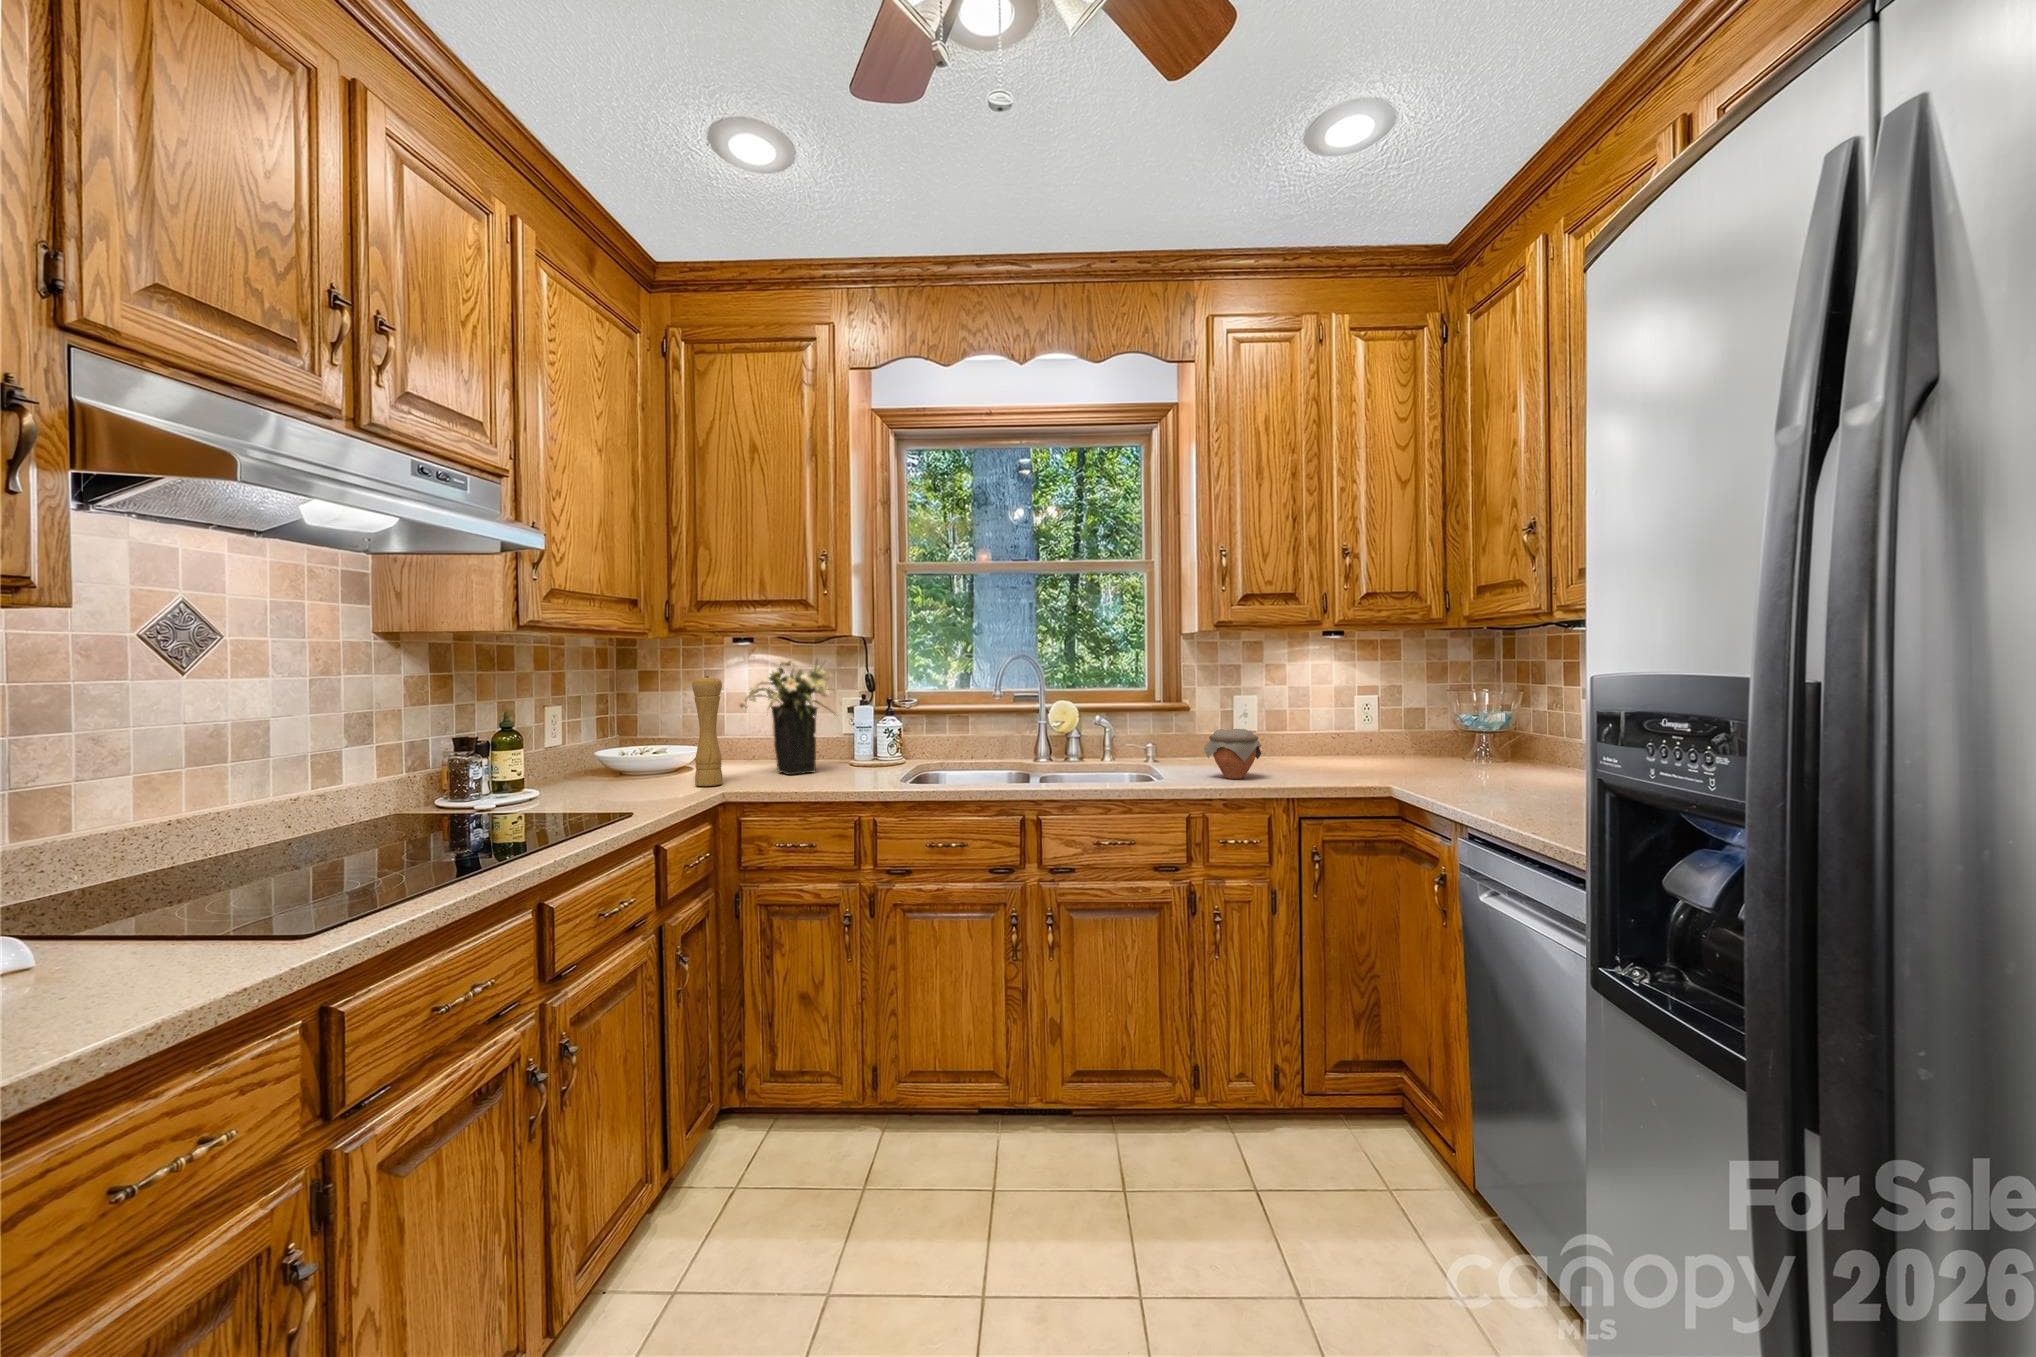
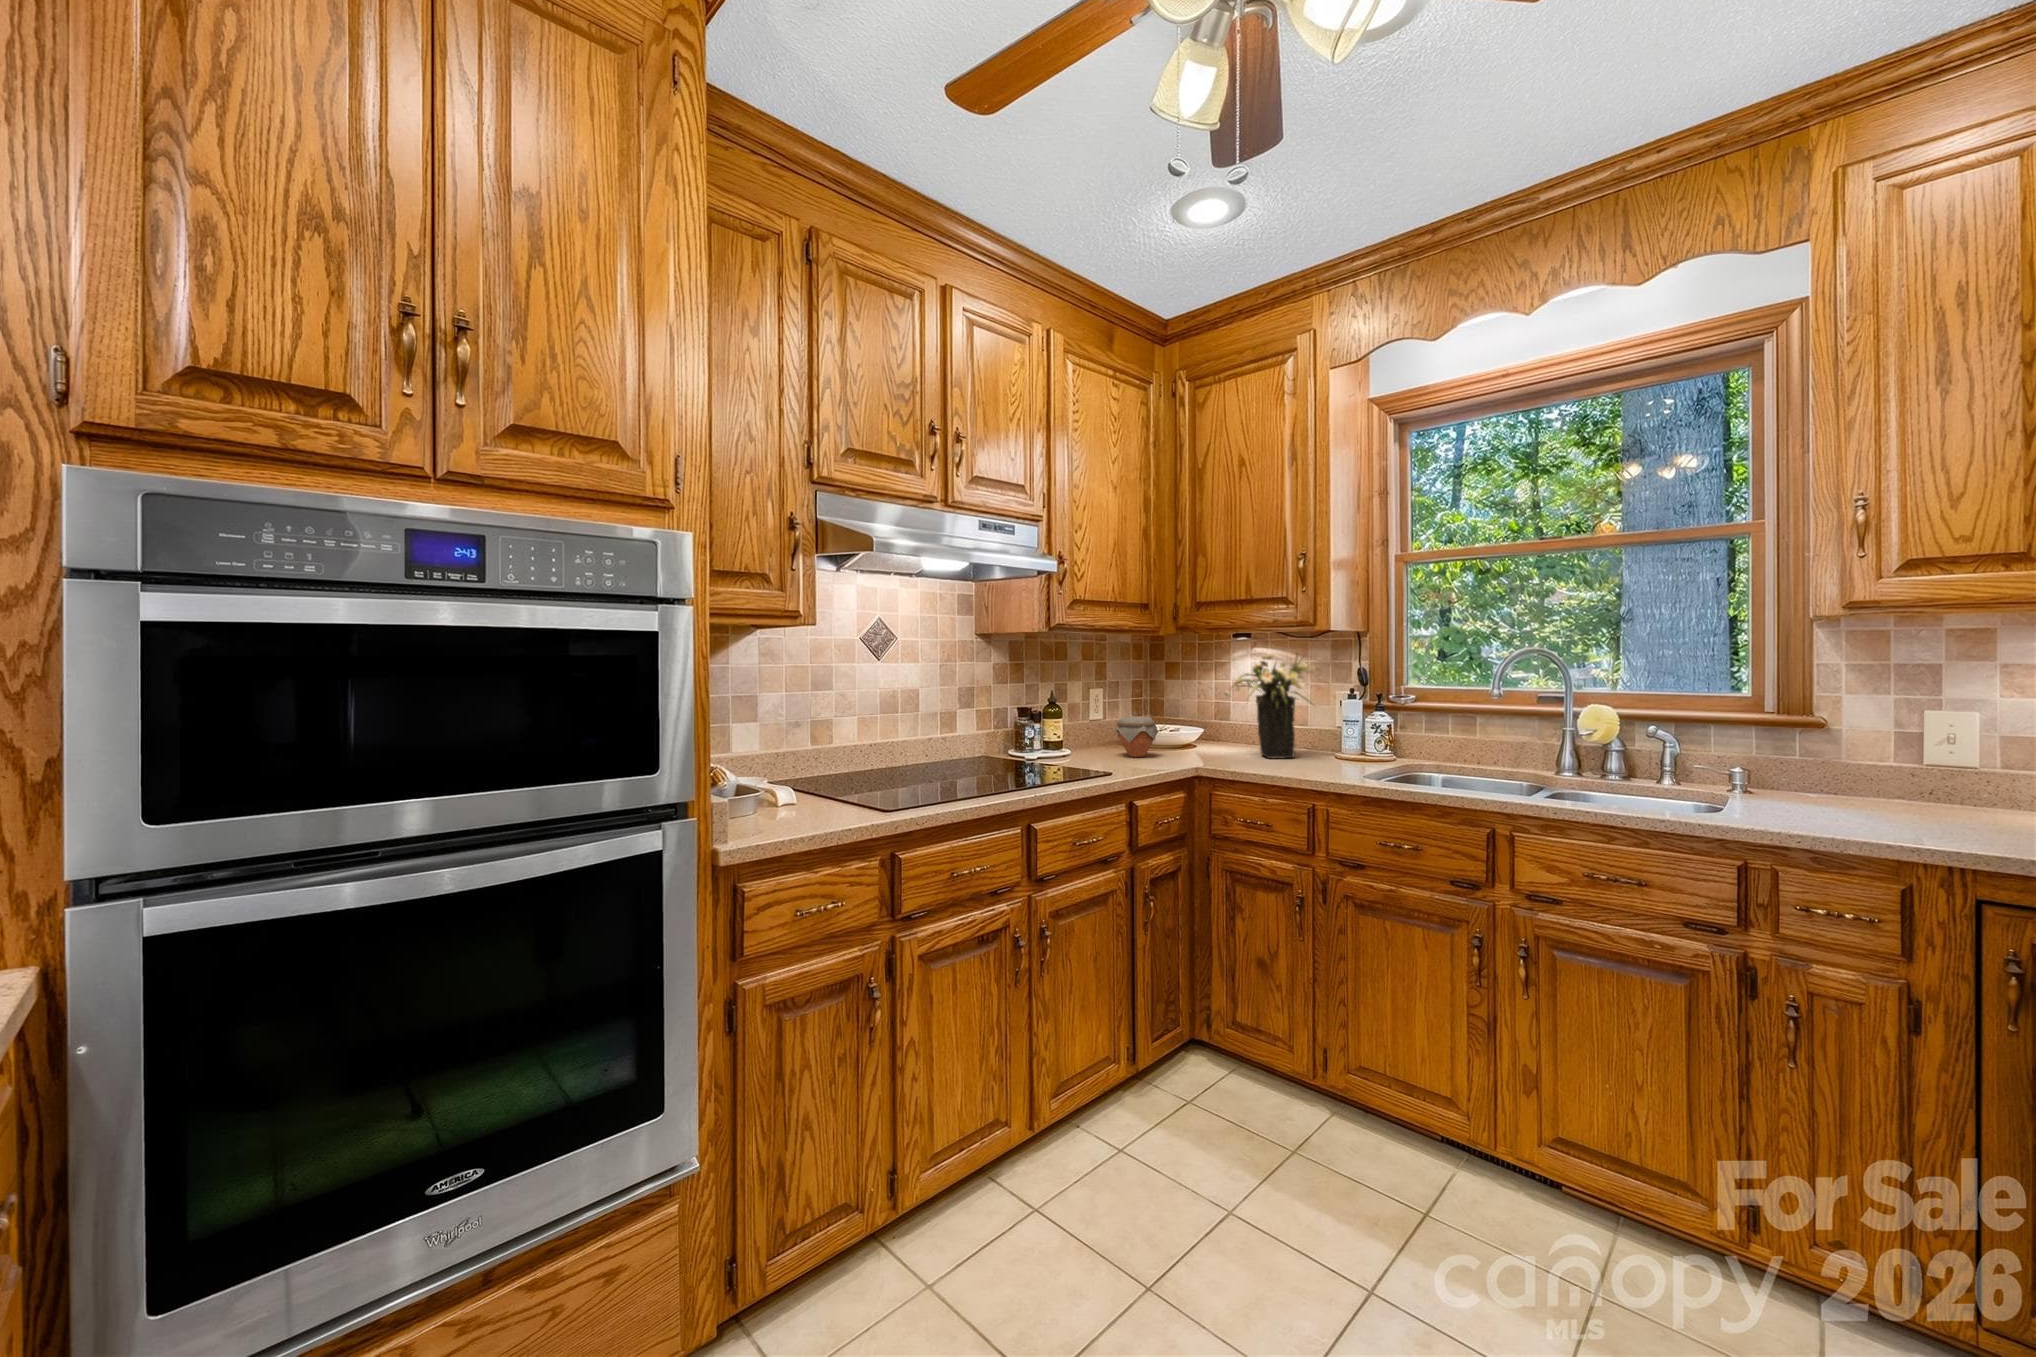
pepper mill: present [692,676,723,786] -> none [1180,668,1204,761]
jar: present [1204,729,1261,779] -> present [1116,716,1159,757]

